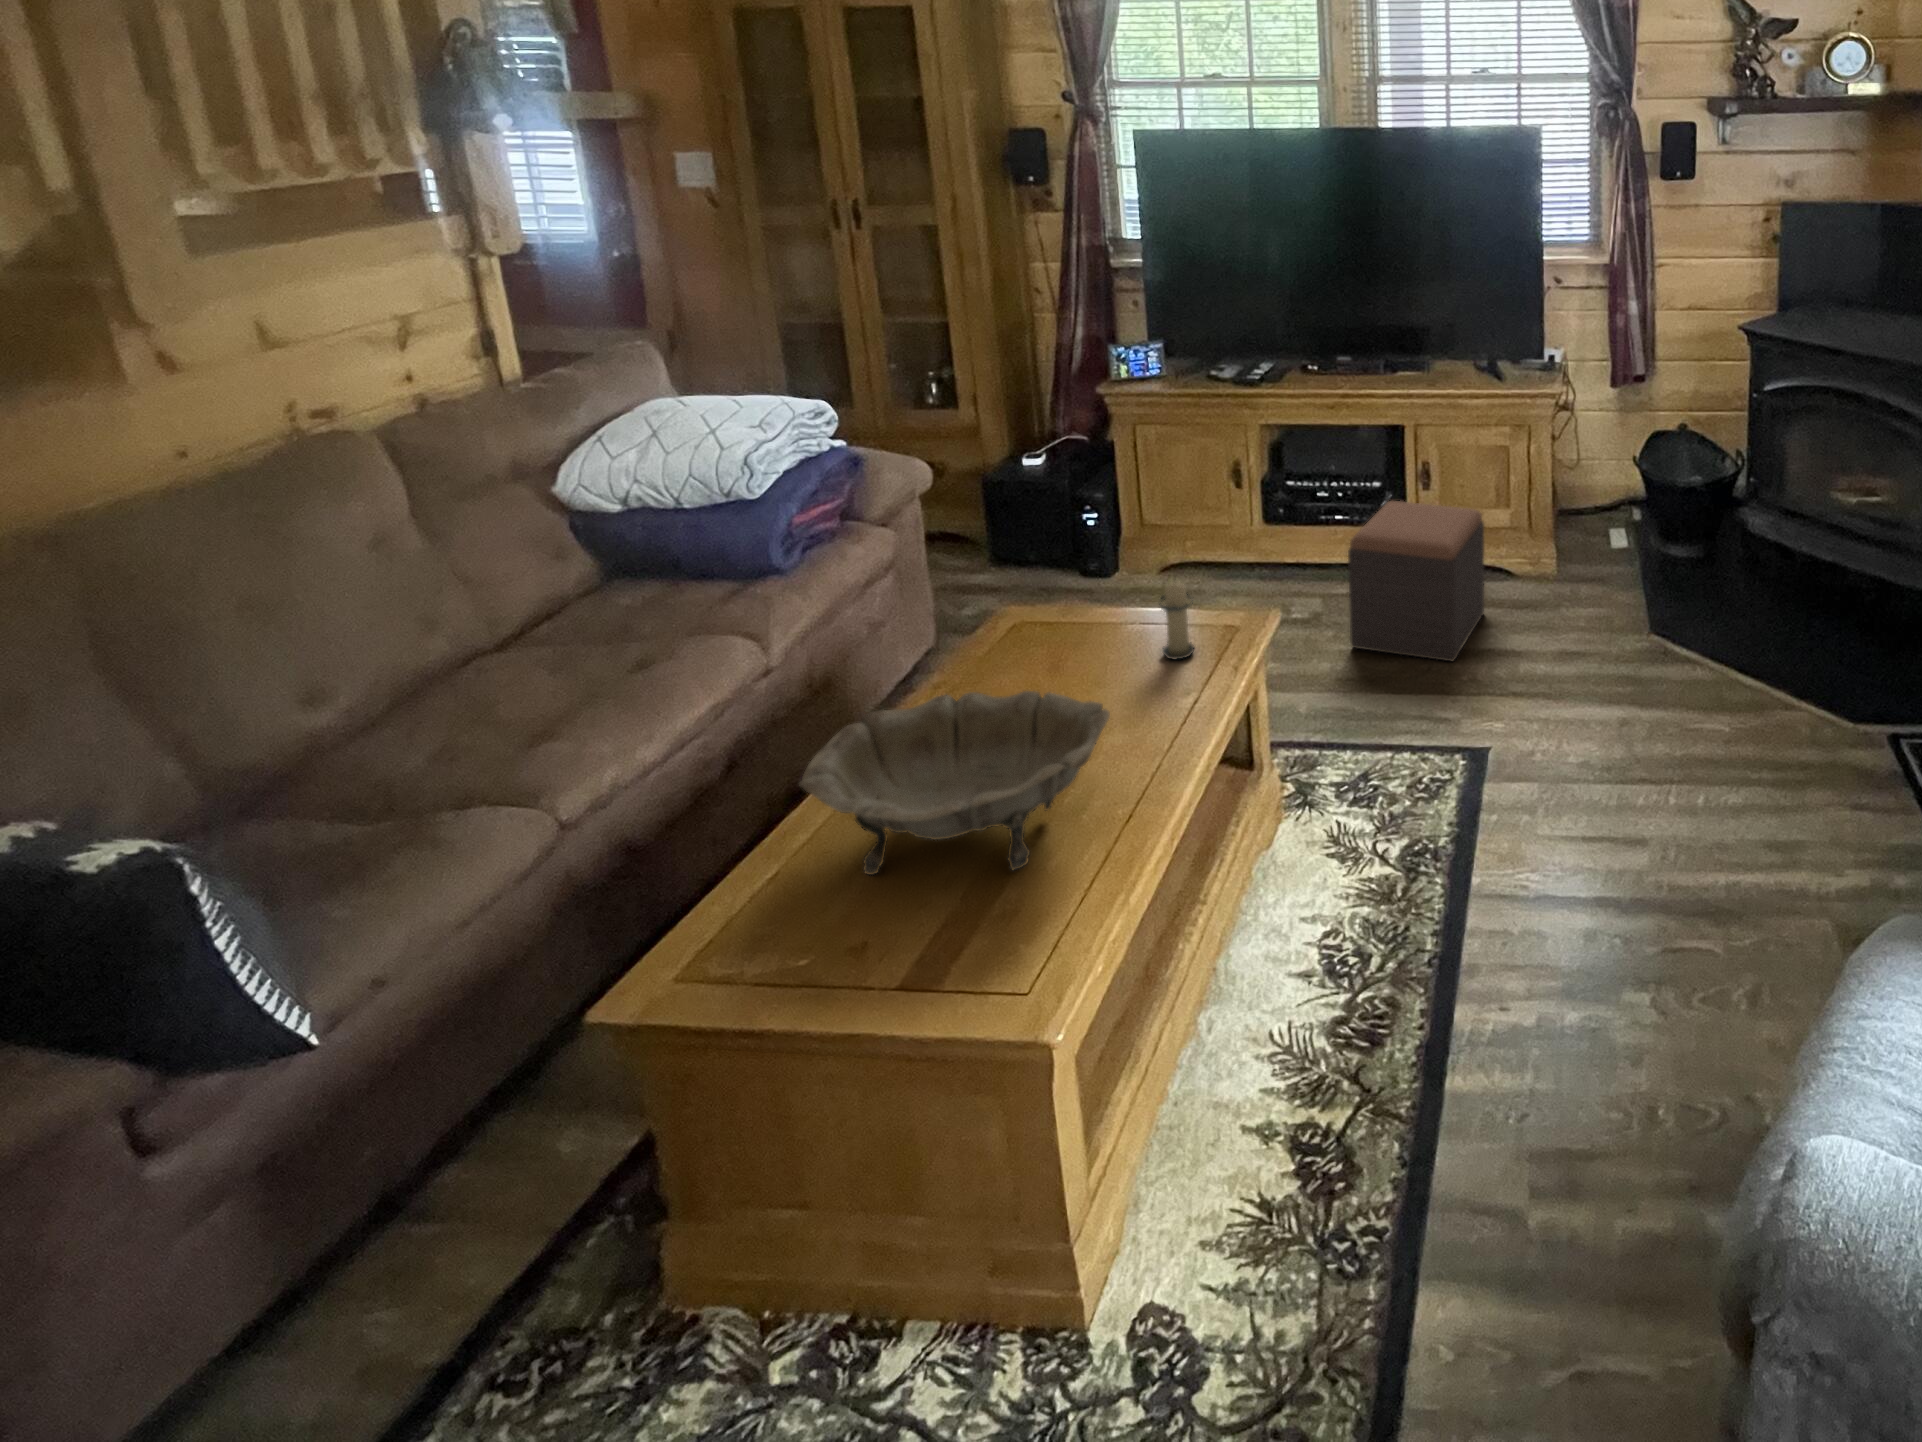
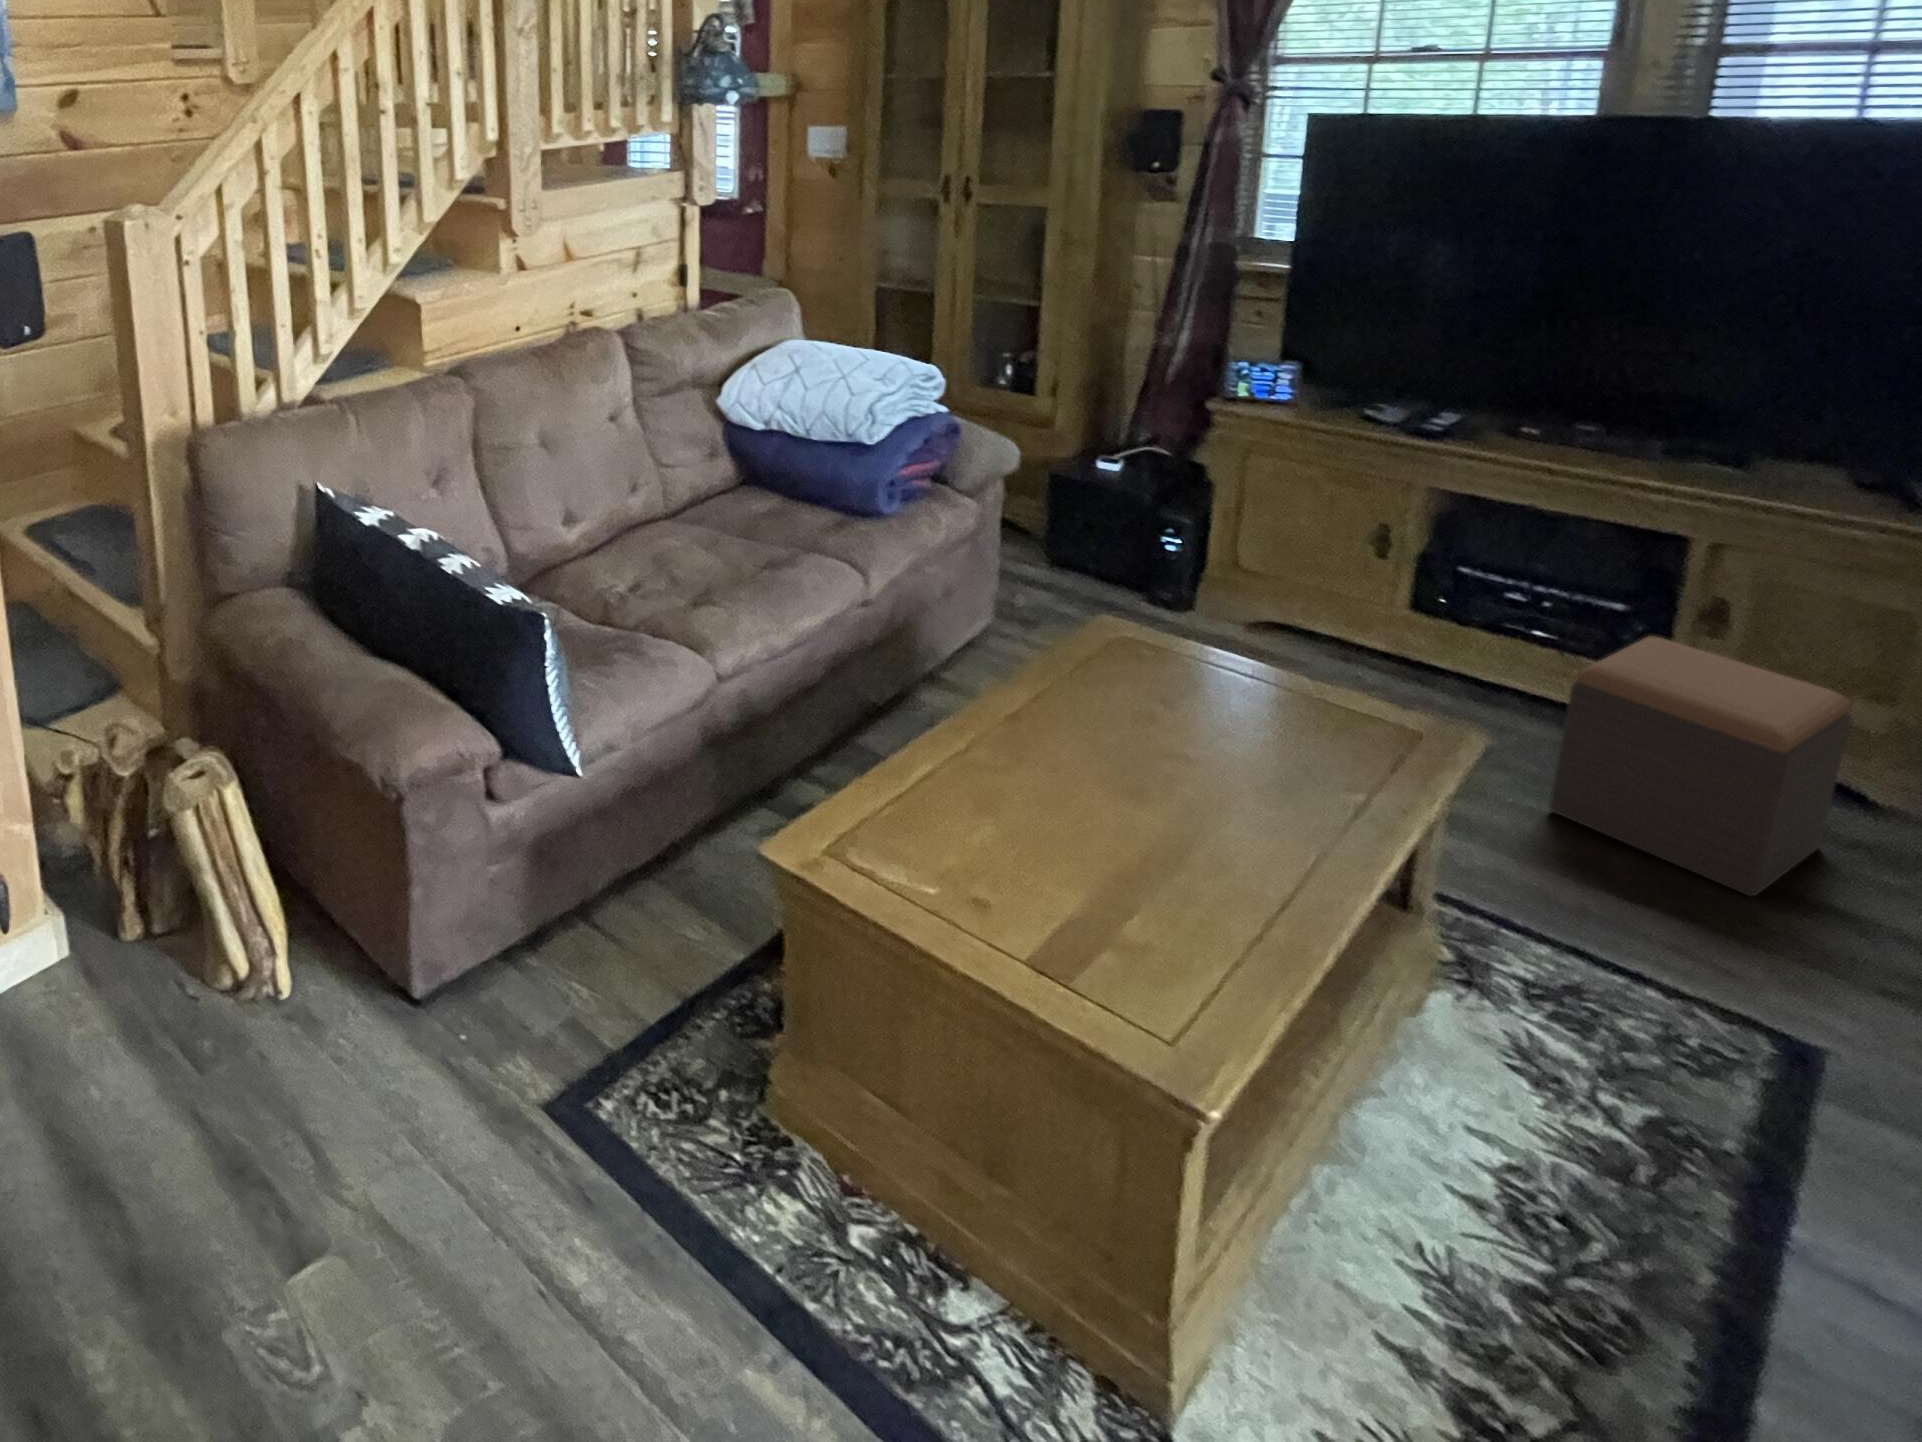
candle: present [1159,580,1195,659] -> none [1302,644,1369,745]
decorative bowl: present [799,691,1110,875] -> none [932,677,1273,899]

